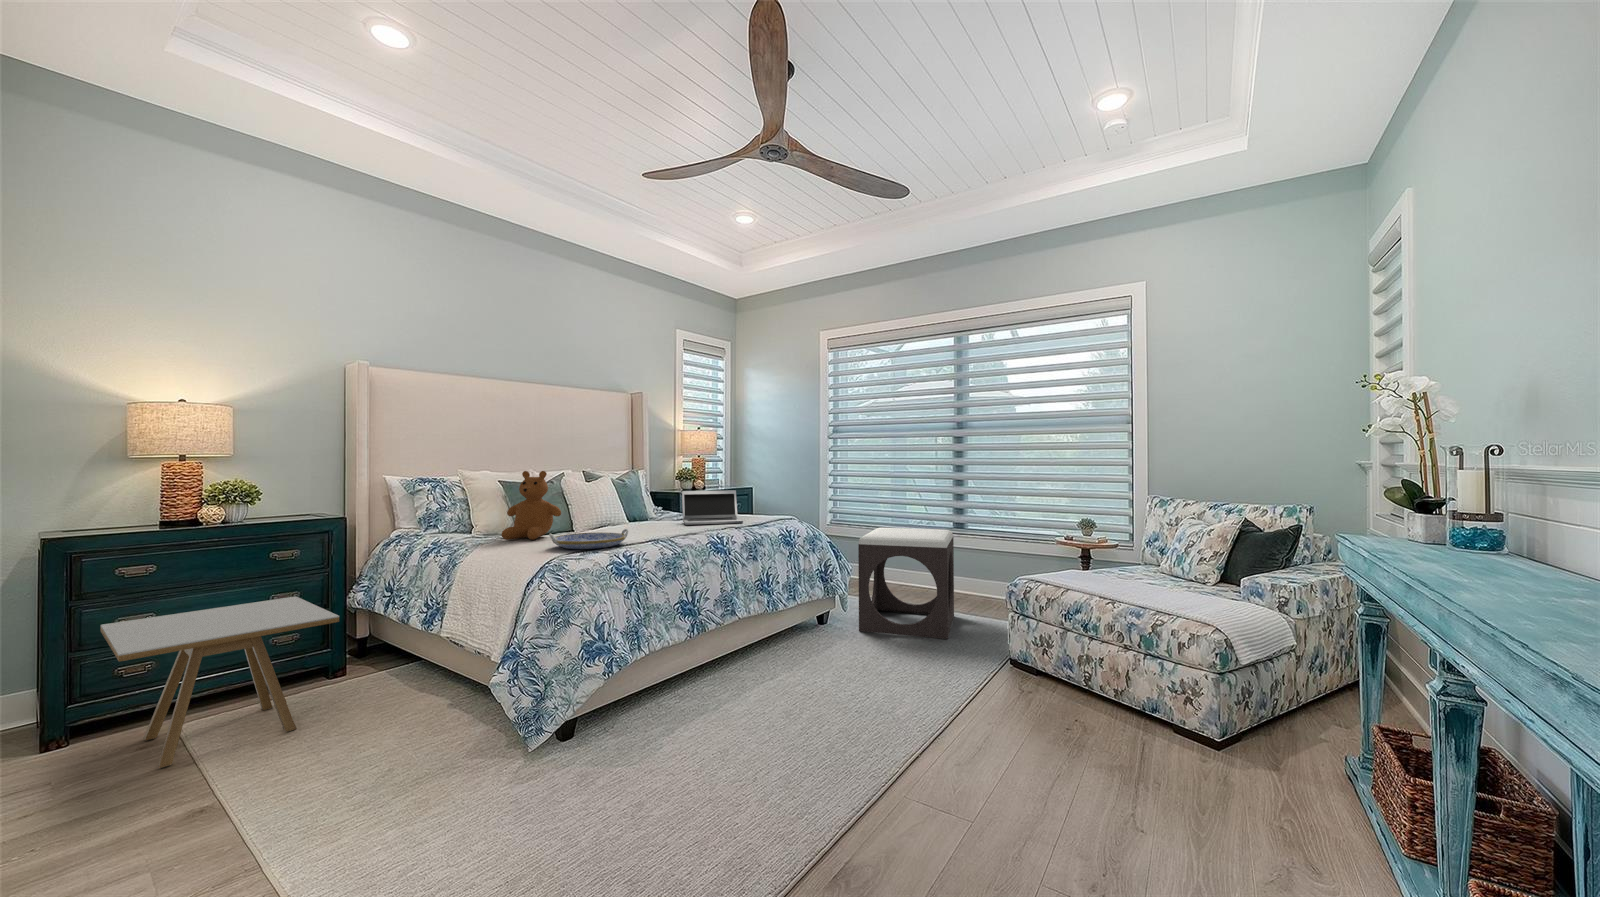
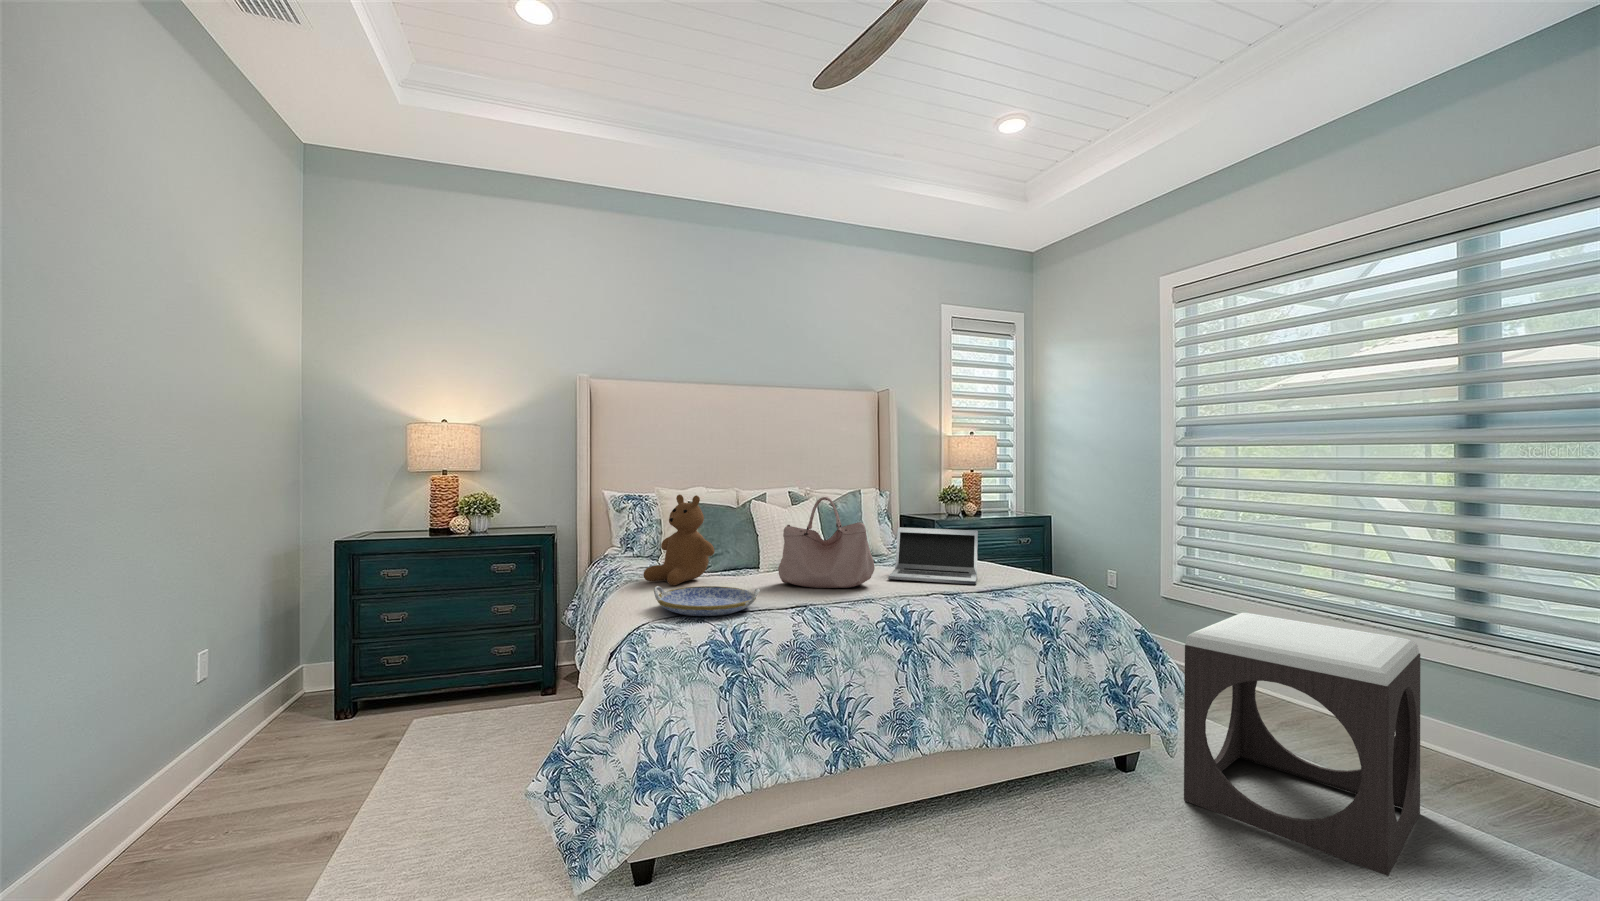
handbag: none [612,469,682,532] -> present [778,497,875,588]
side table: present [100,596,339,768] -> none [253,619,470,791]

